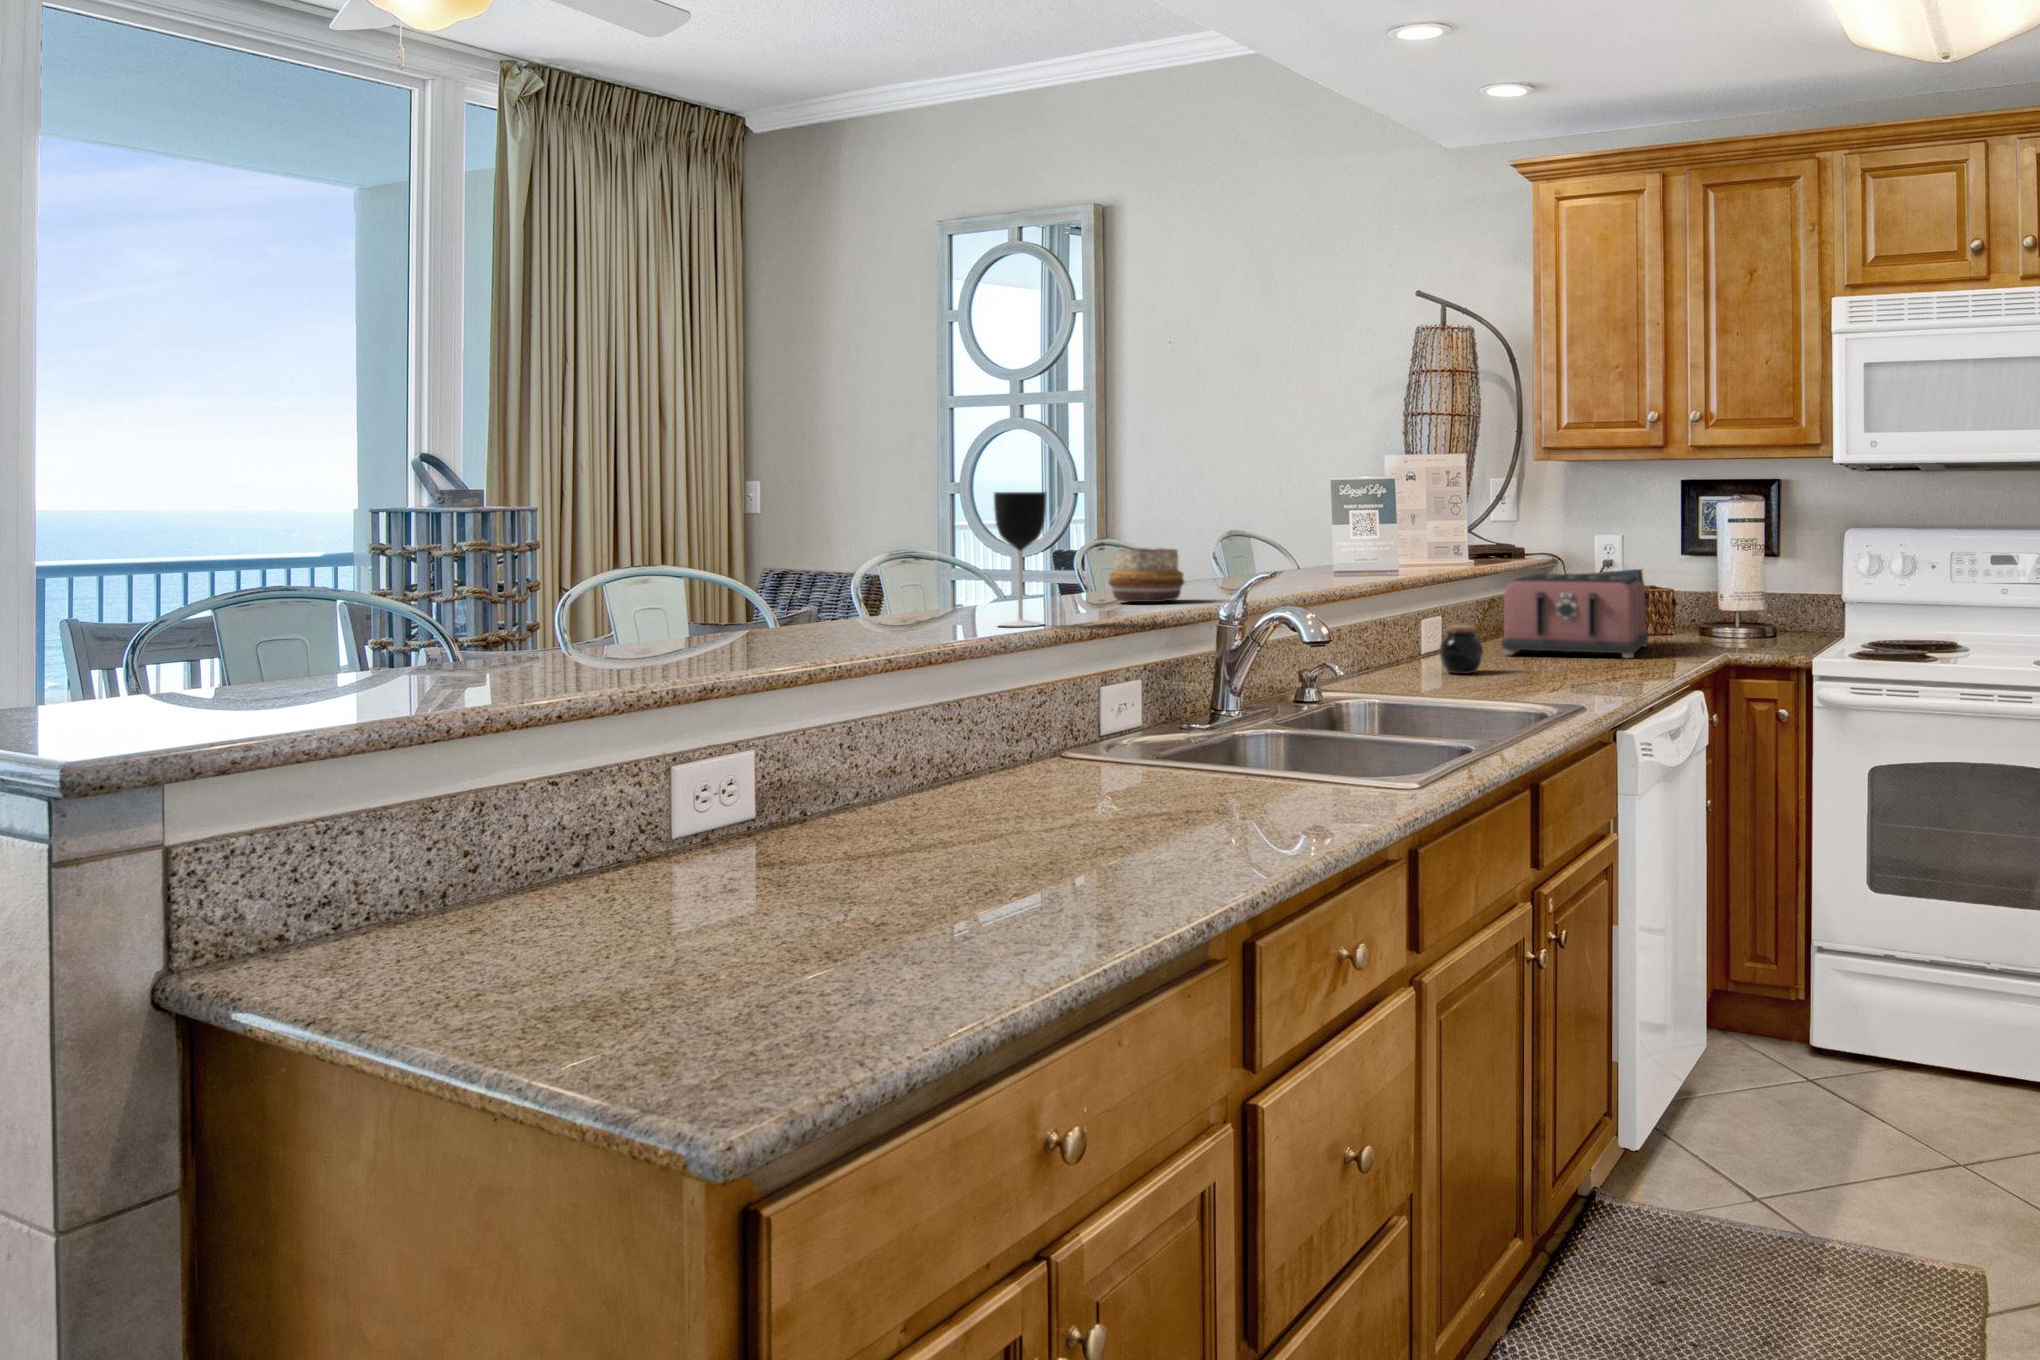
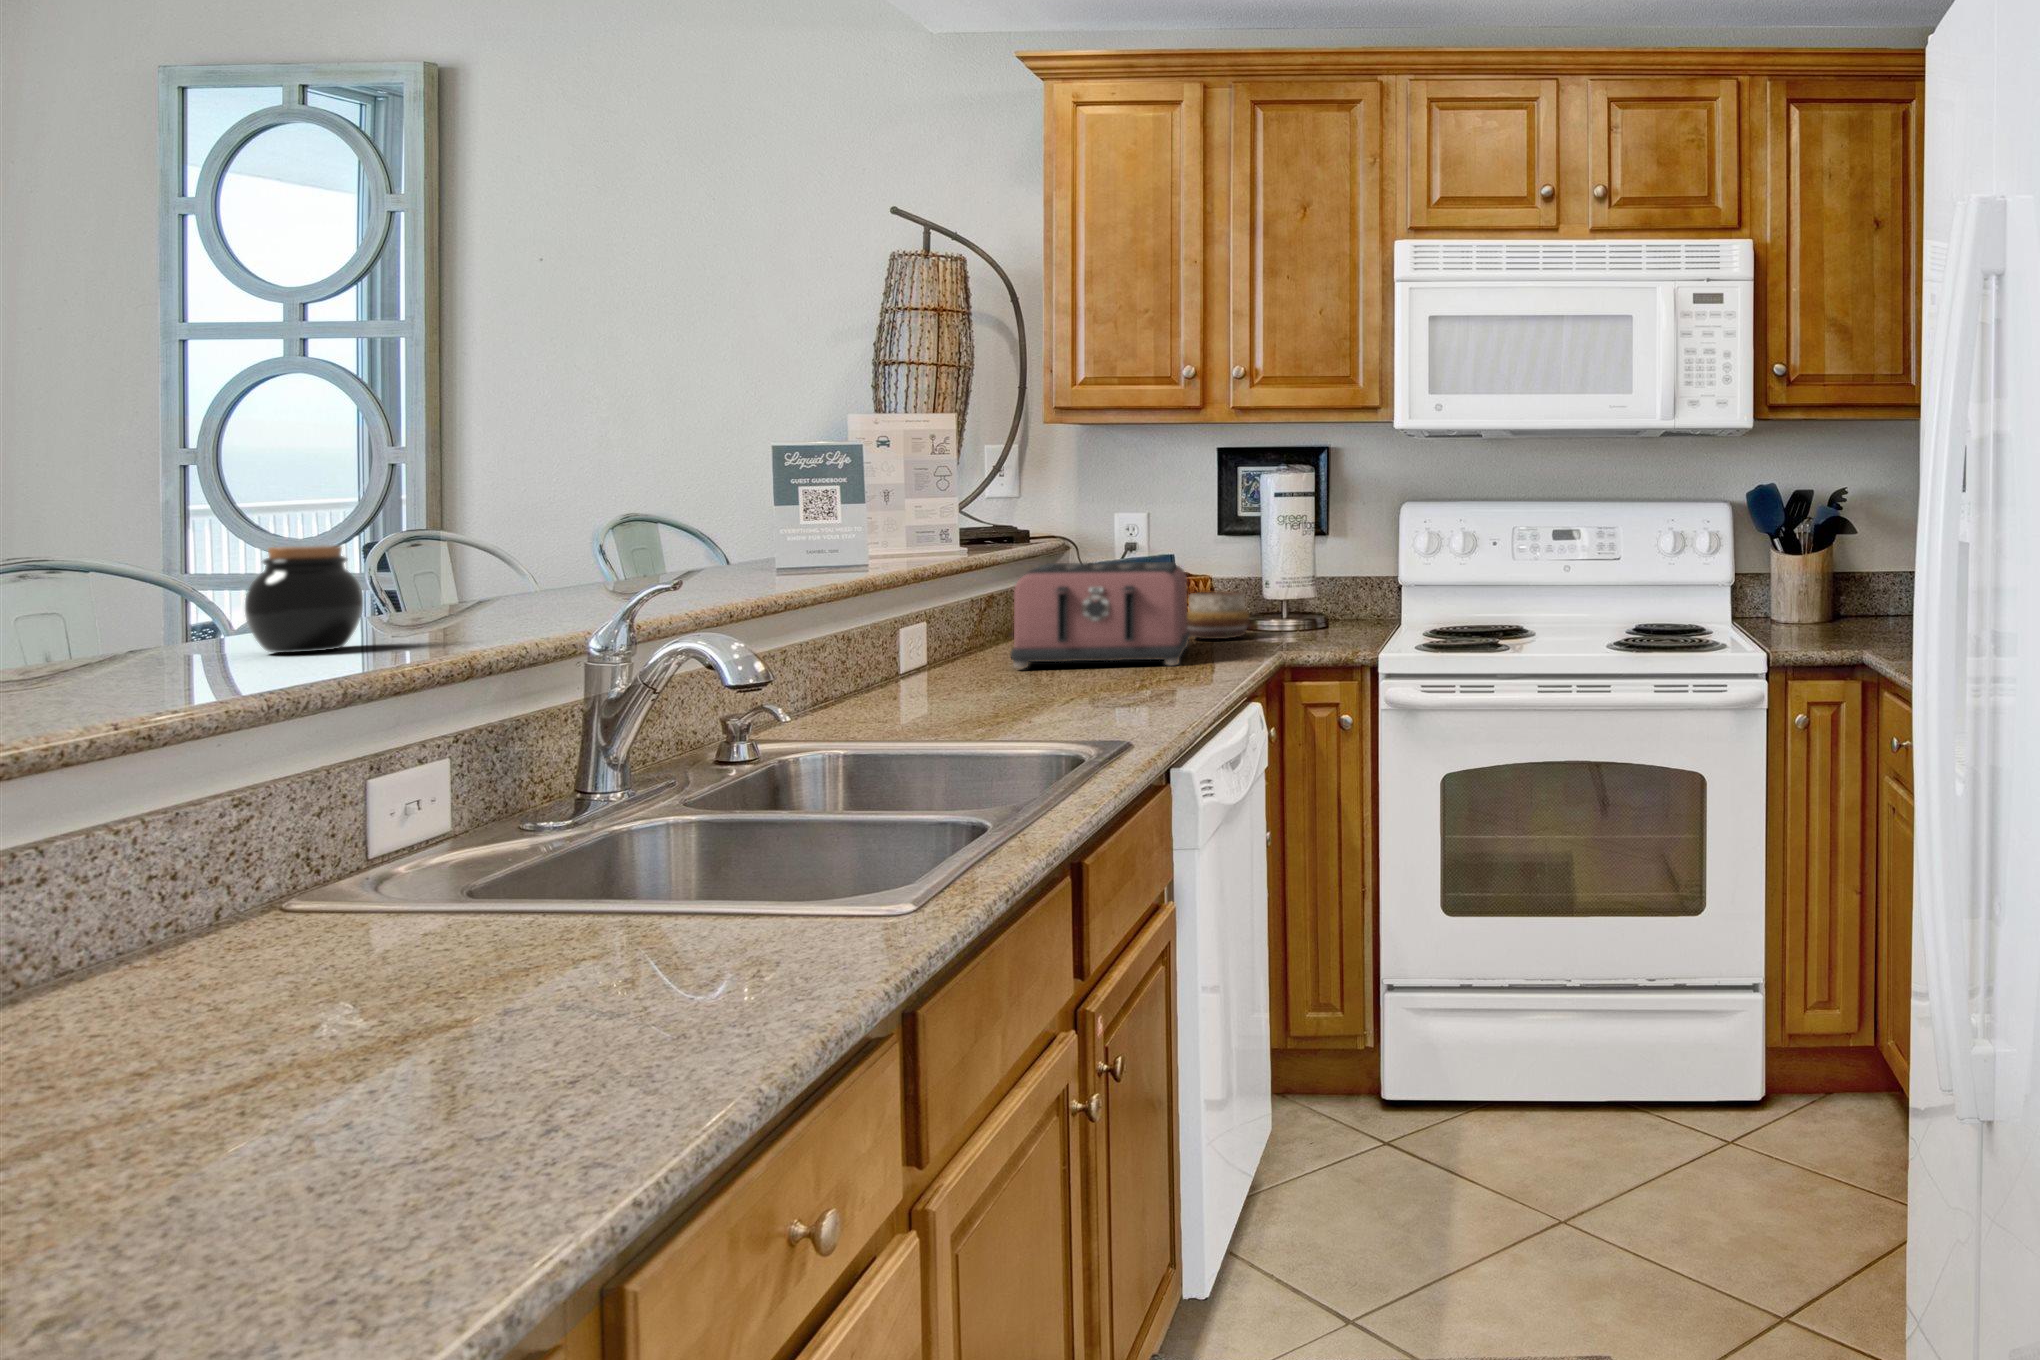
wine glass: present [994,492,1047,626] -> none [97,436,222,688]
decorative bowl: present [1109,548,1184,602] -> present [1187,591,1250,639]
jar: present [1440,625,1483,674] -> present [245,545,363,653]

